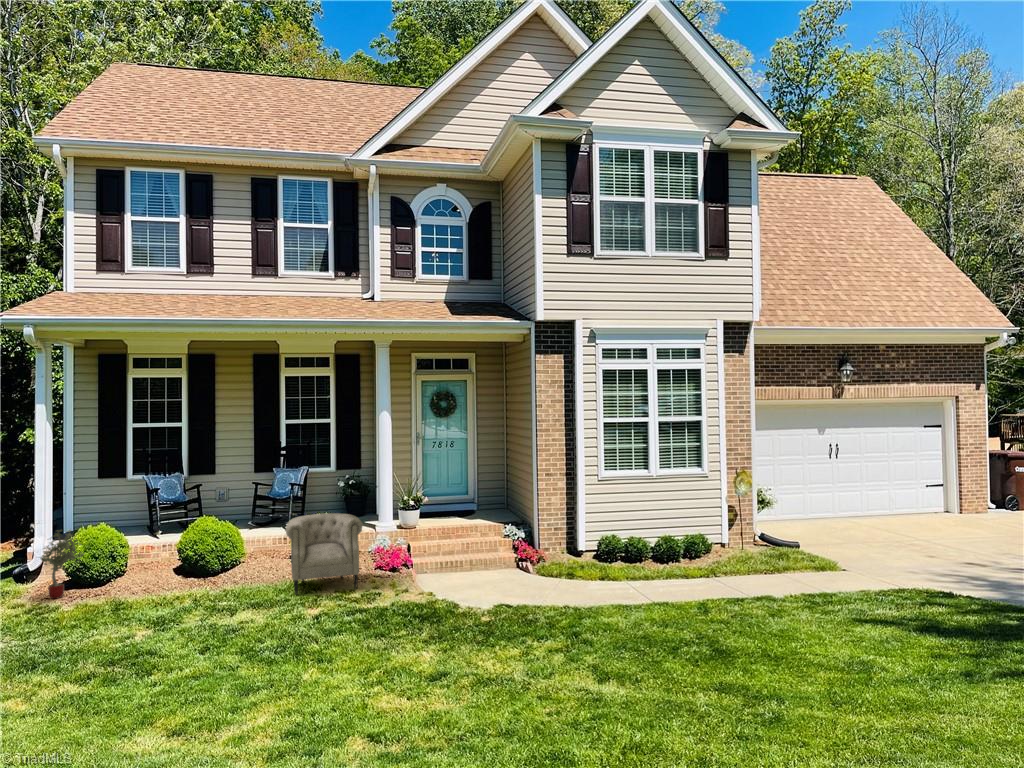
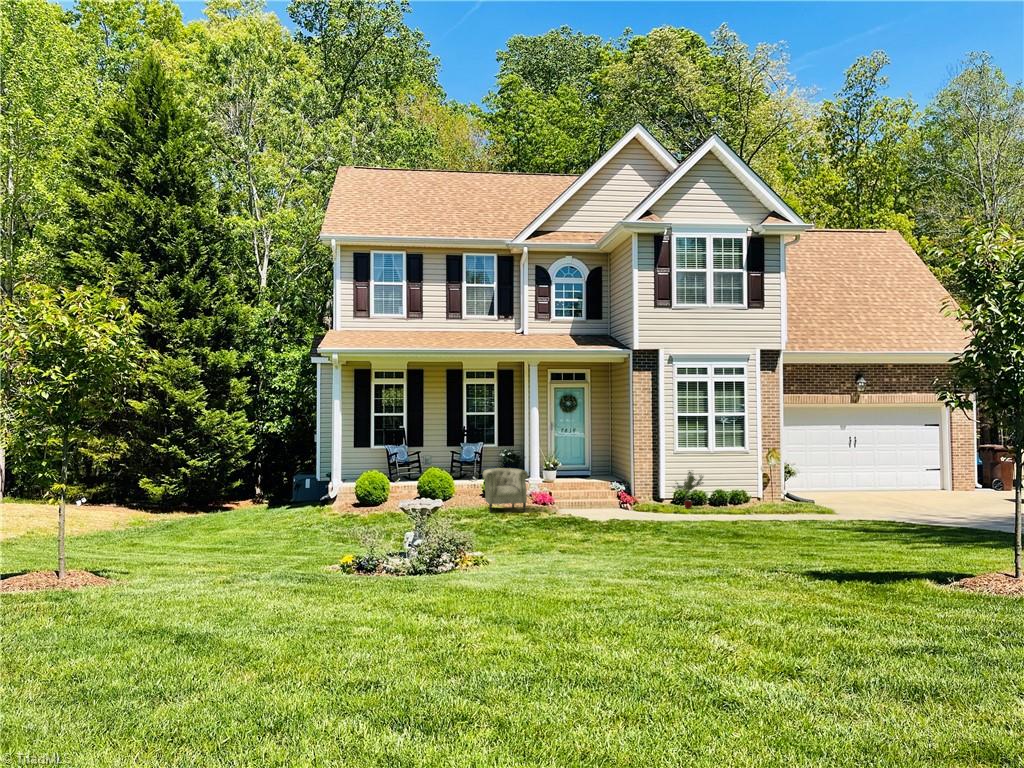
potted tree: present [41,530,84,599] -> present [673,472,703,509]

